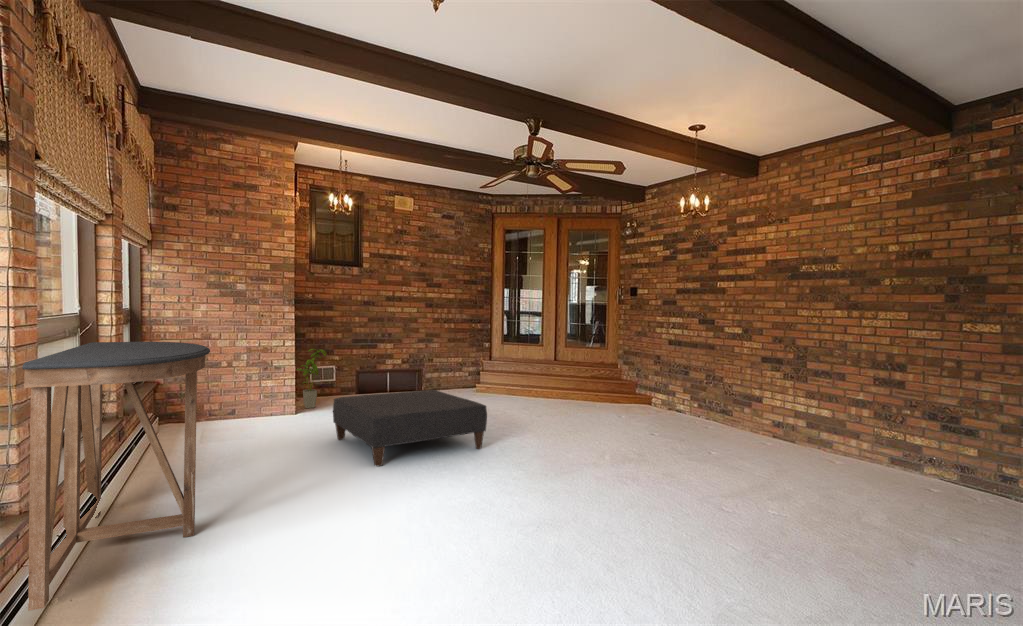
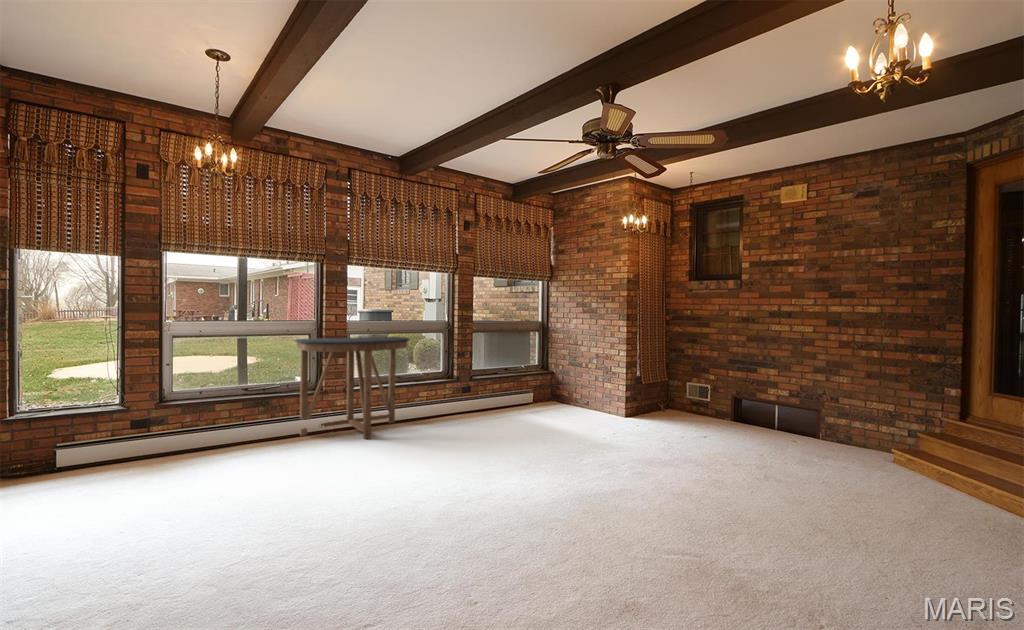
house plant: present [296,349,326,408] -> none [640,362,670,418]
ottoman: present [333,390,487,466] -> none [490,401,647,483]

